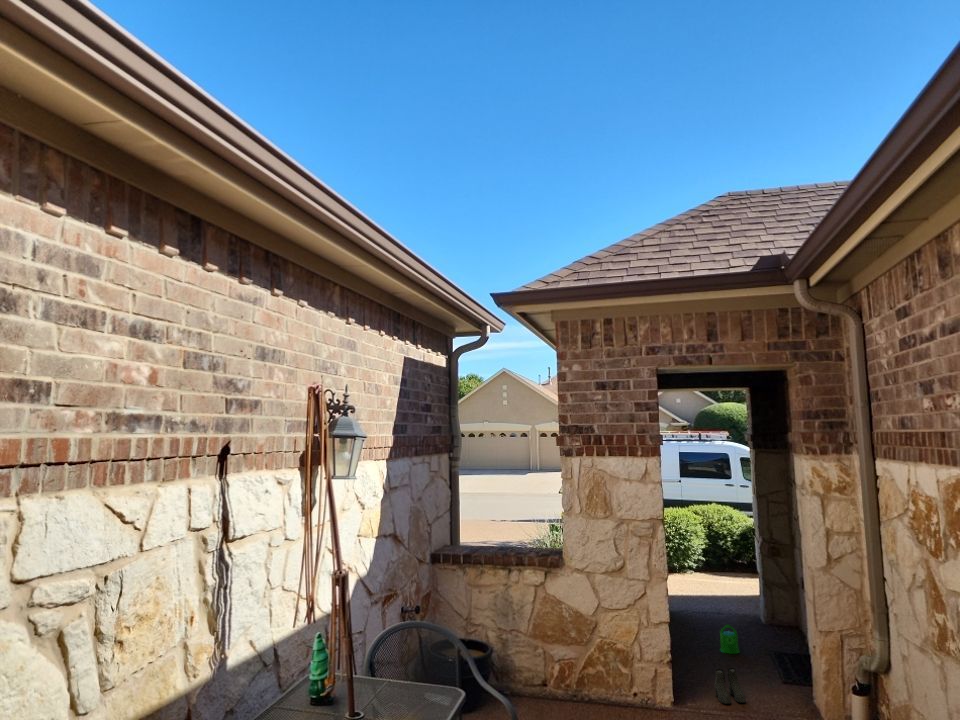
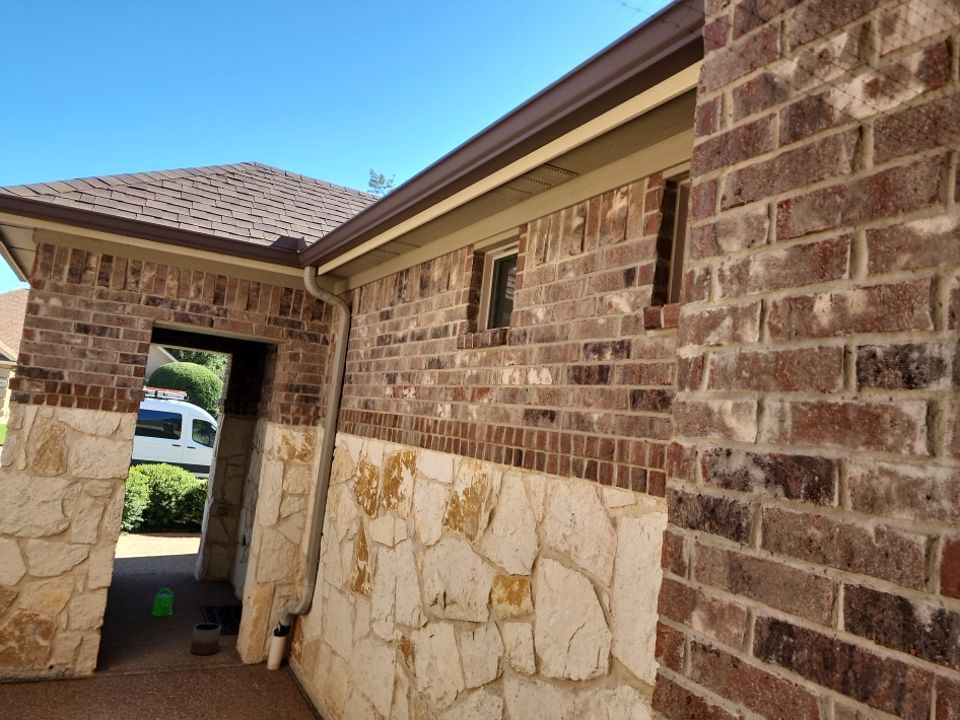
boots: present [715,668,745,704] -> none [146,627,176,663]
planter: none [758,668,790,703] -> present [191,623,221,655]

